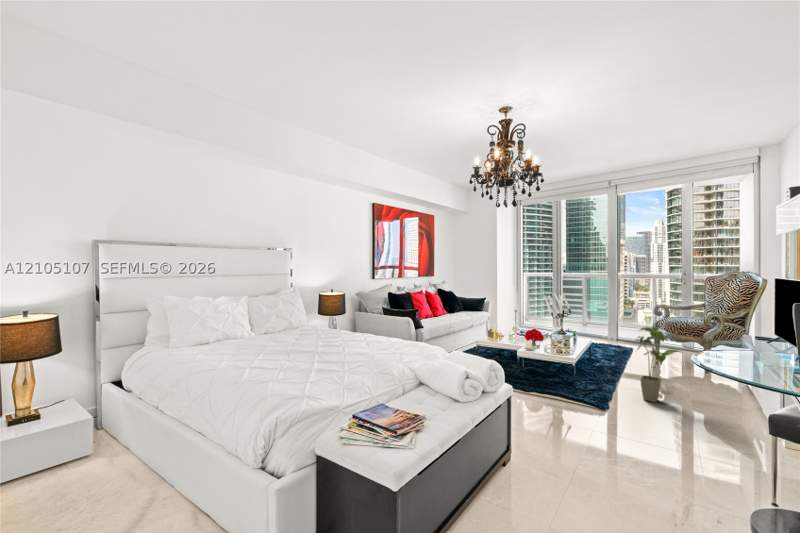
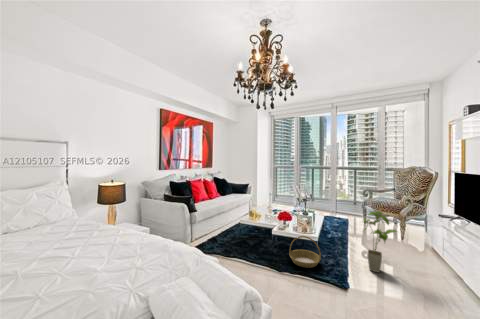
basket: none [539,356,579,392] -> present [289,236,321,268]

